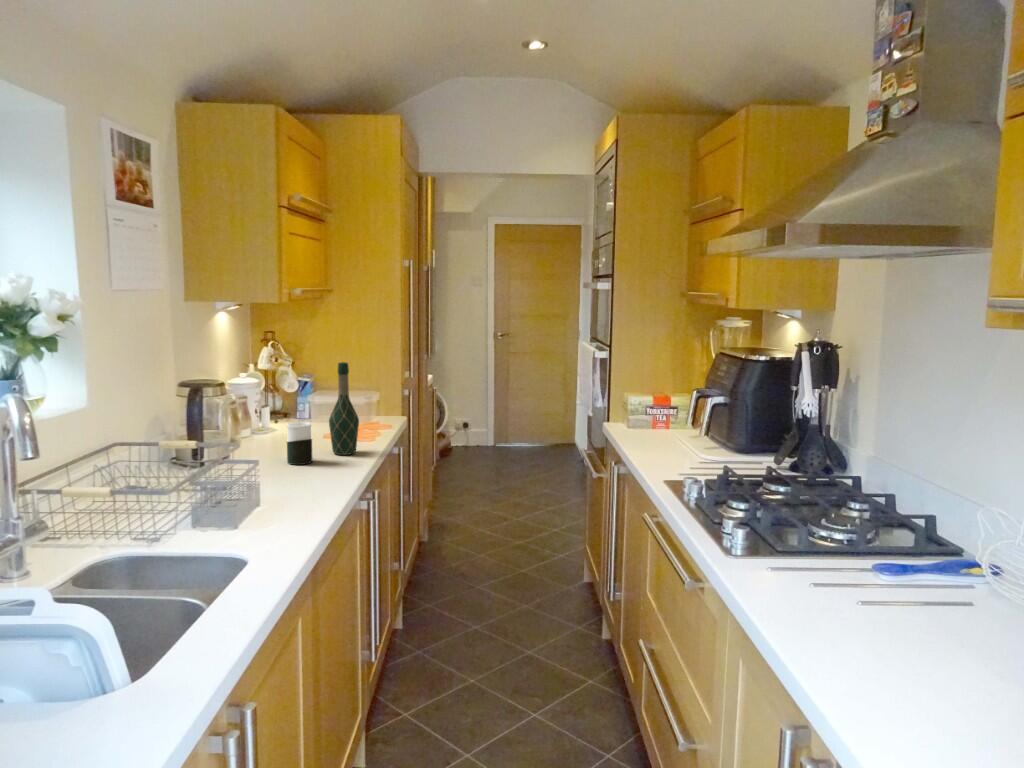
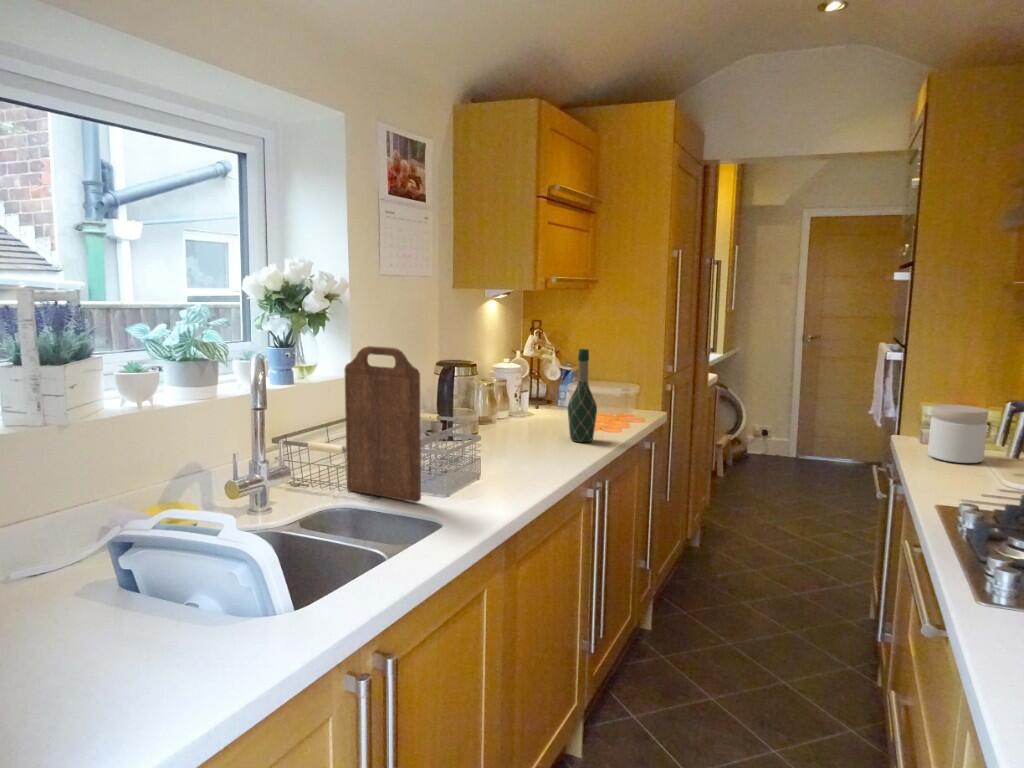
cutting board: none [112,376,216,540] -> present [344,346,421,502]
jar: none [639,395,681,443] -> present [928,404,988,463]
cup: present [287,422,312,465] -> none [523,405,546,447]

